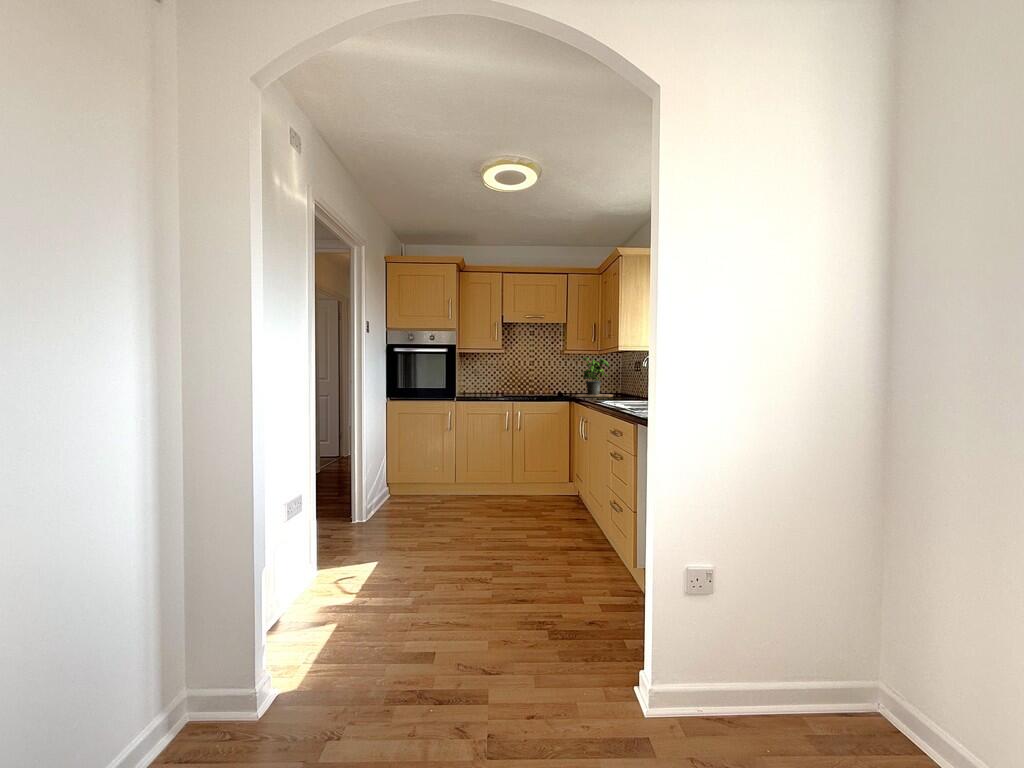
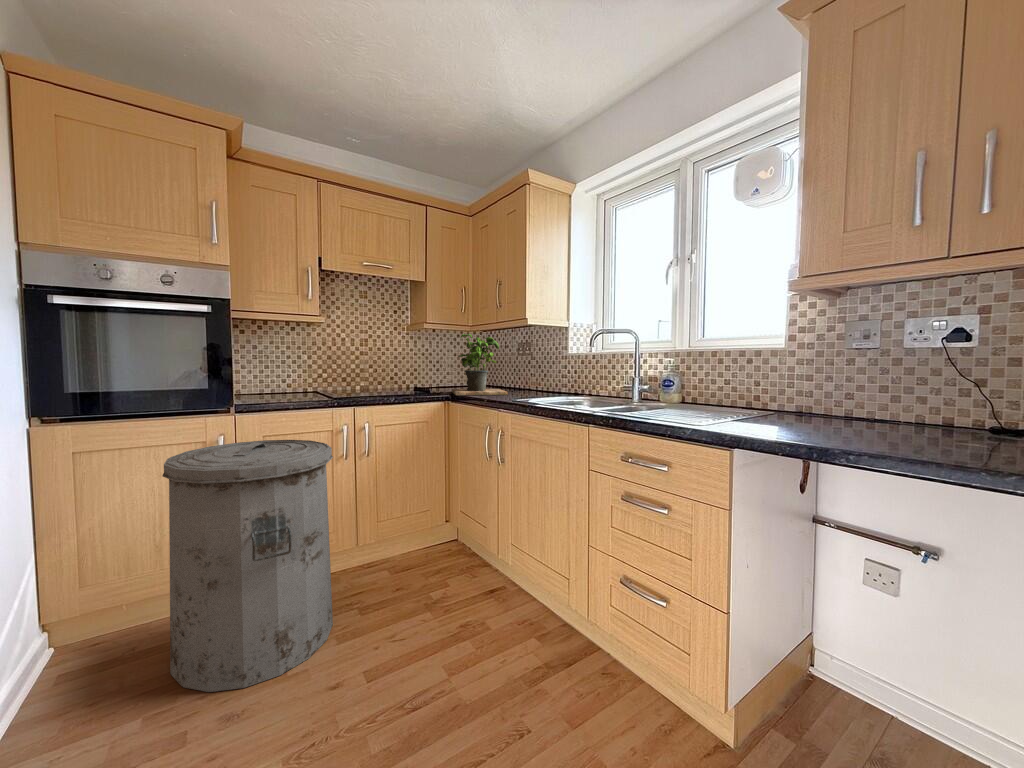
trash can: none [428,414,495,515] -> present [162,440,333,692]

